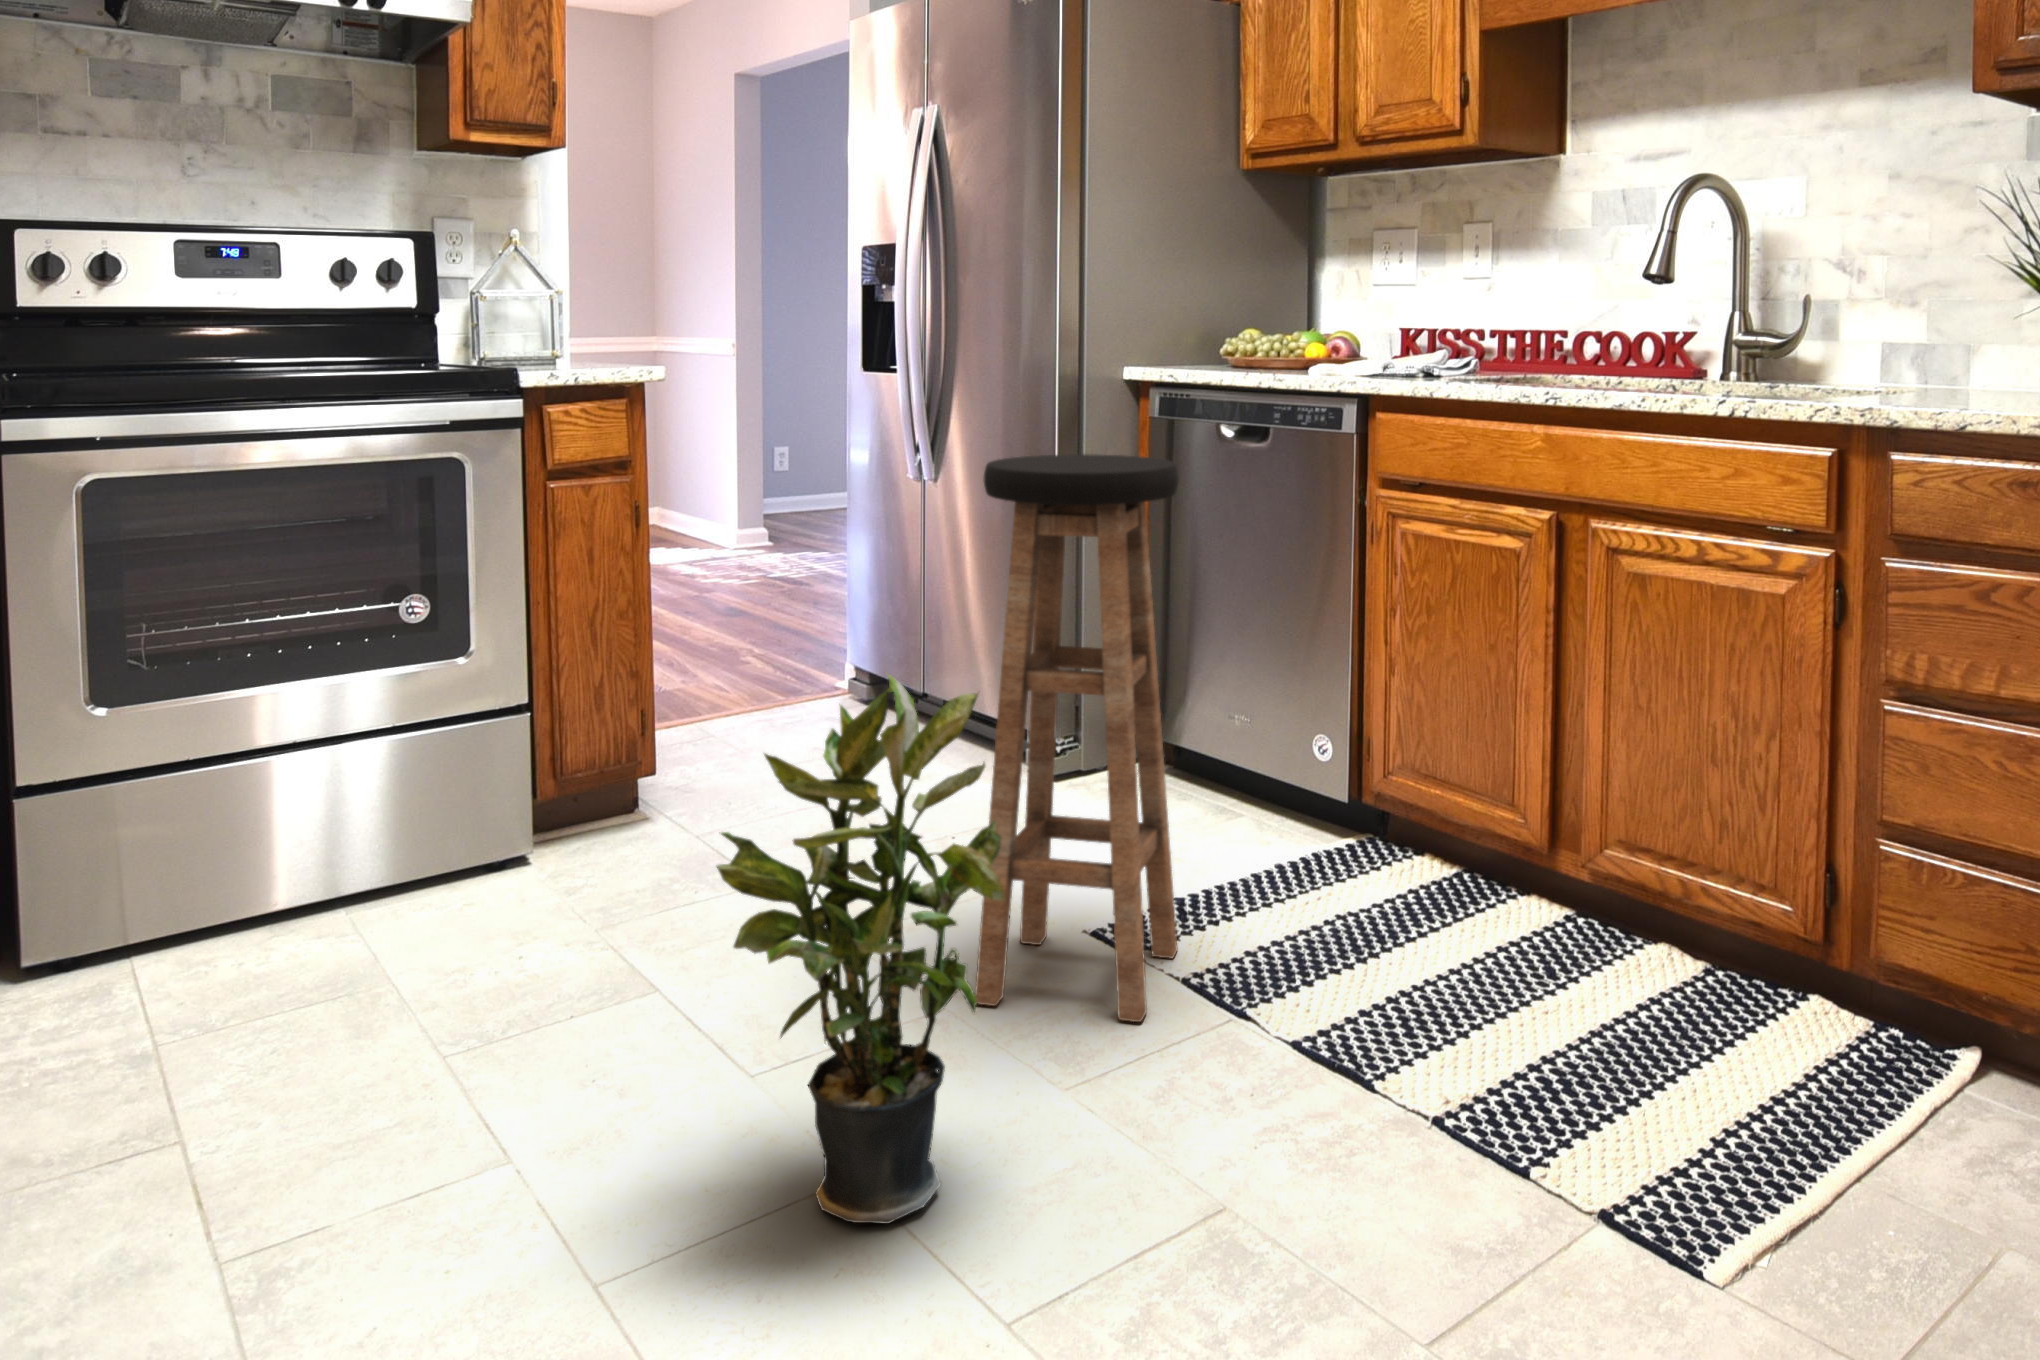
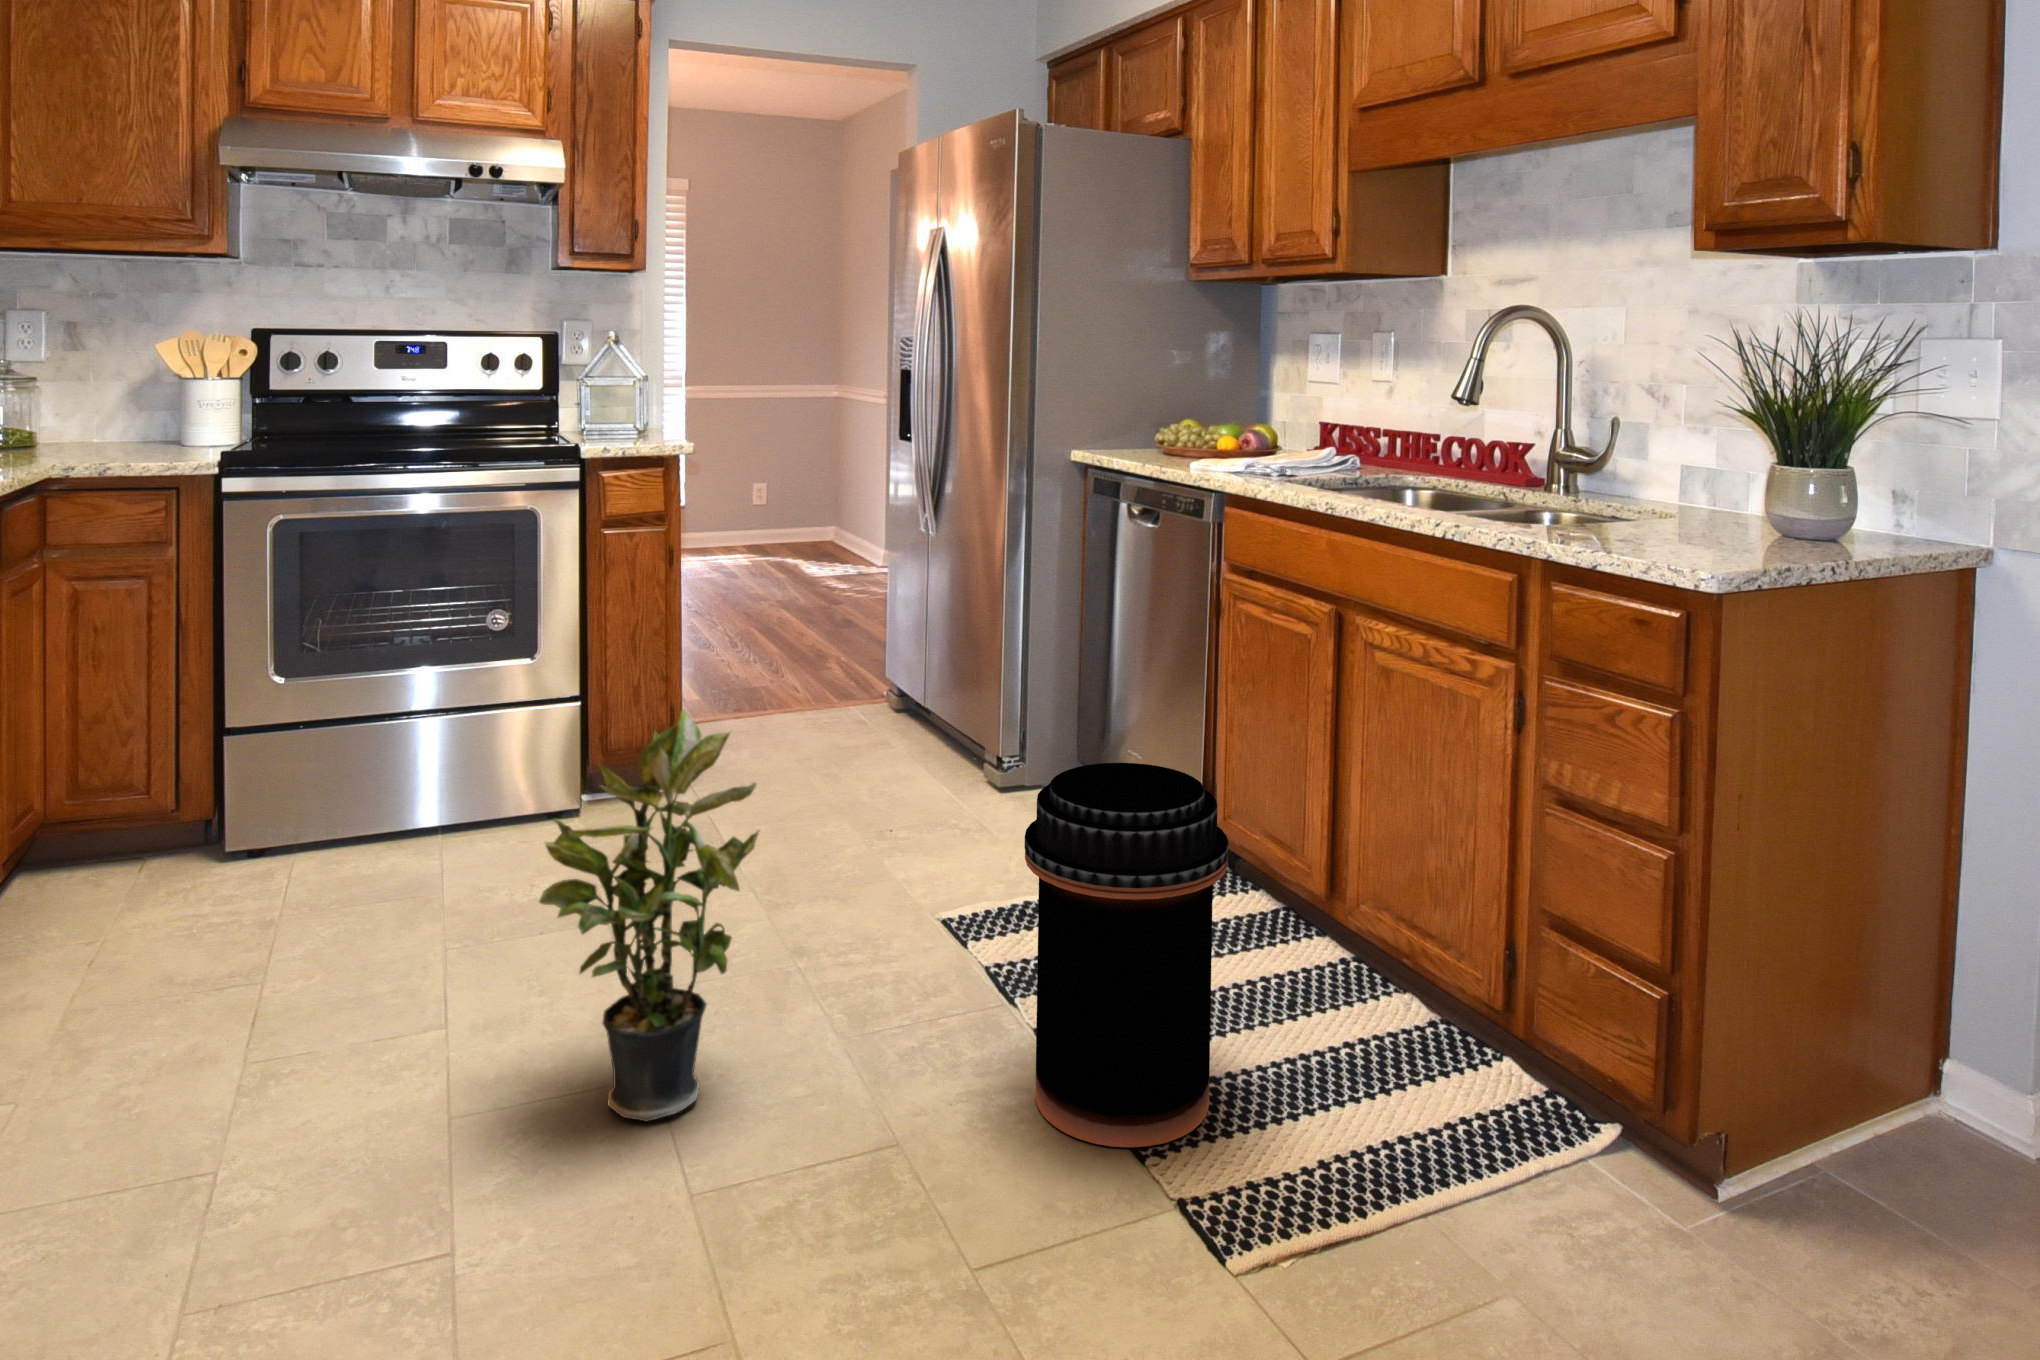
bar stool: present [975,454,1179,1022] -> none [812,538,994,1000]
trash can: none [1327,700,1581,1159] -> present [1024,763,1229,1147]

